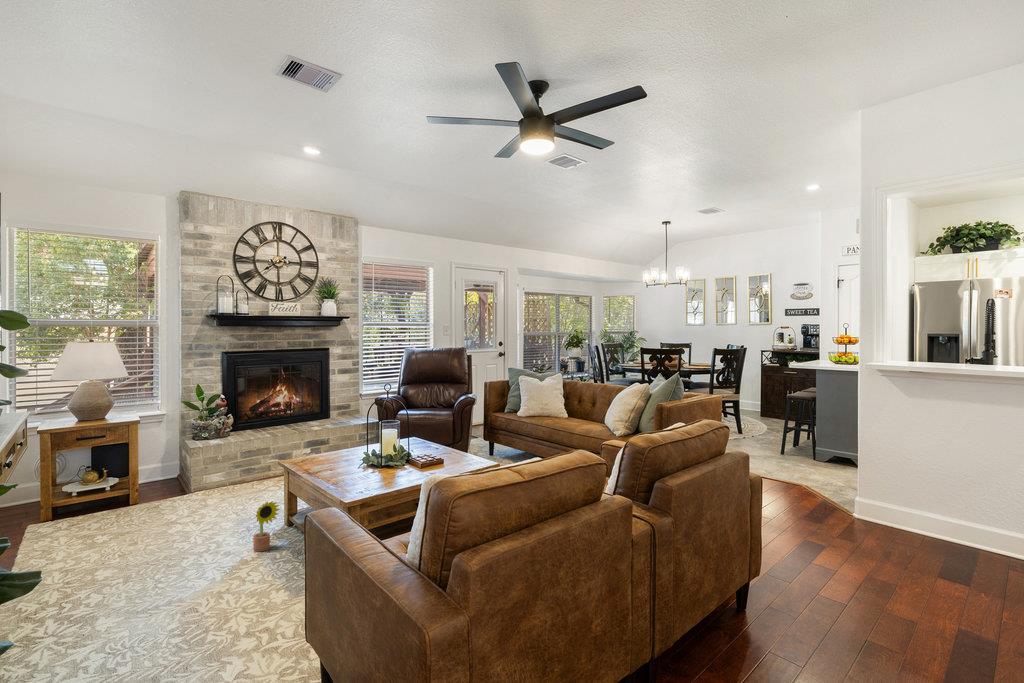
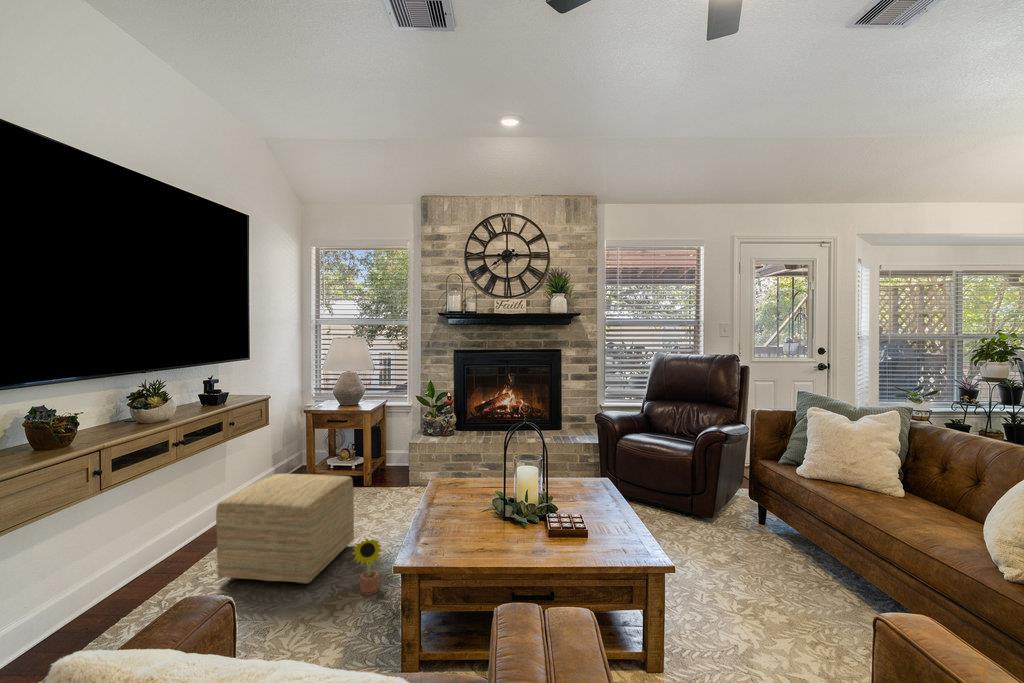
ottoman: none [80,469,203,585] -> present [216,474,354,584]

